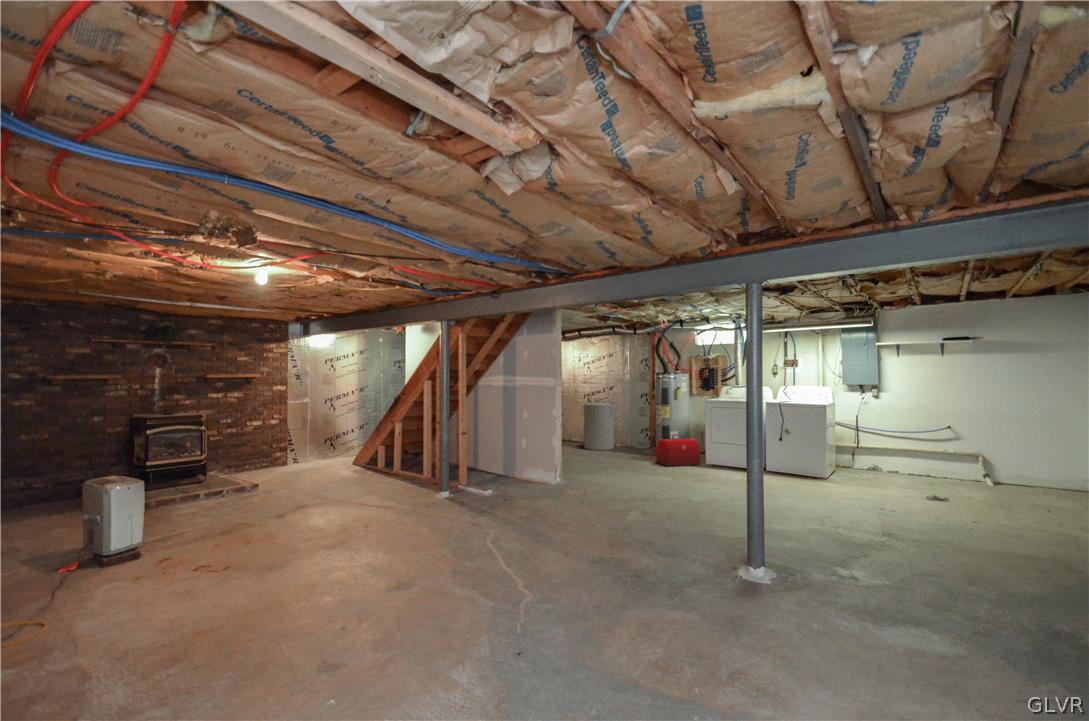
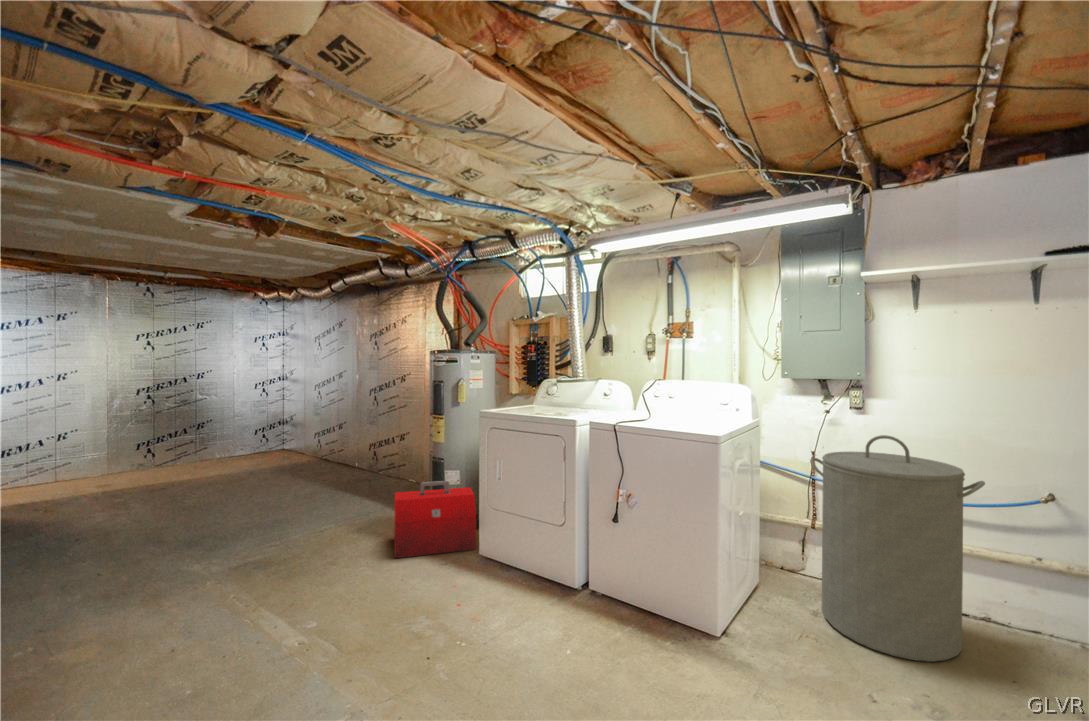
laundry hamper: present [583,397,616,450] -> present [810,435,985,662]

